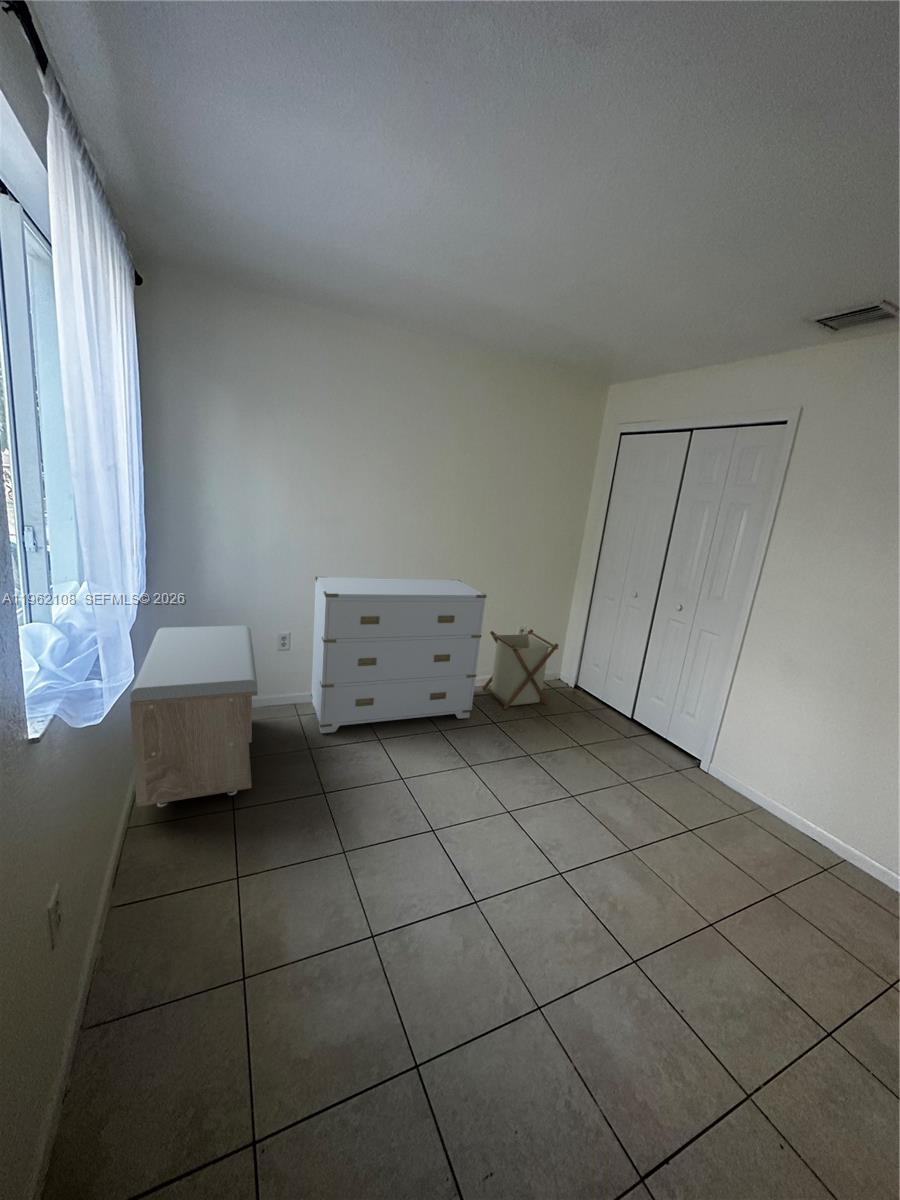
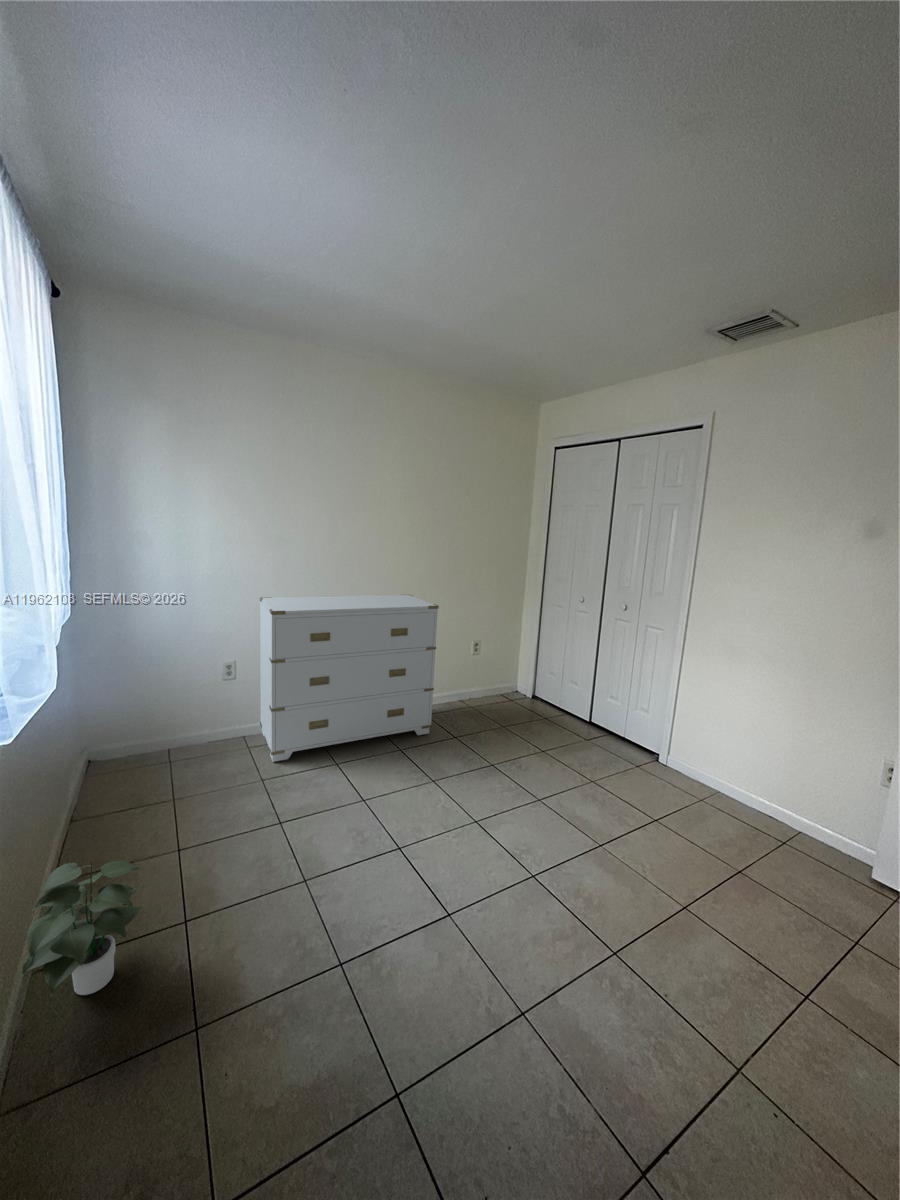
storage bench: present [130,626,258,807] -> none [51,652,200,857]
laundry basket: present [482,629,559,710] -> none [440,641,513,723]
potted plant: none [103,821,204,936] -> present [20,861,143,997]

